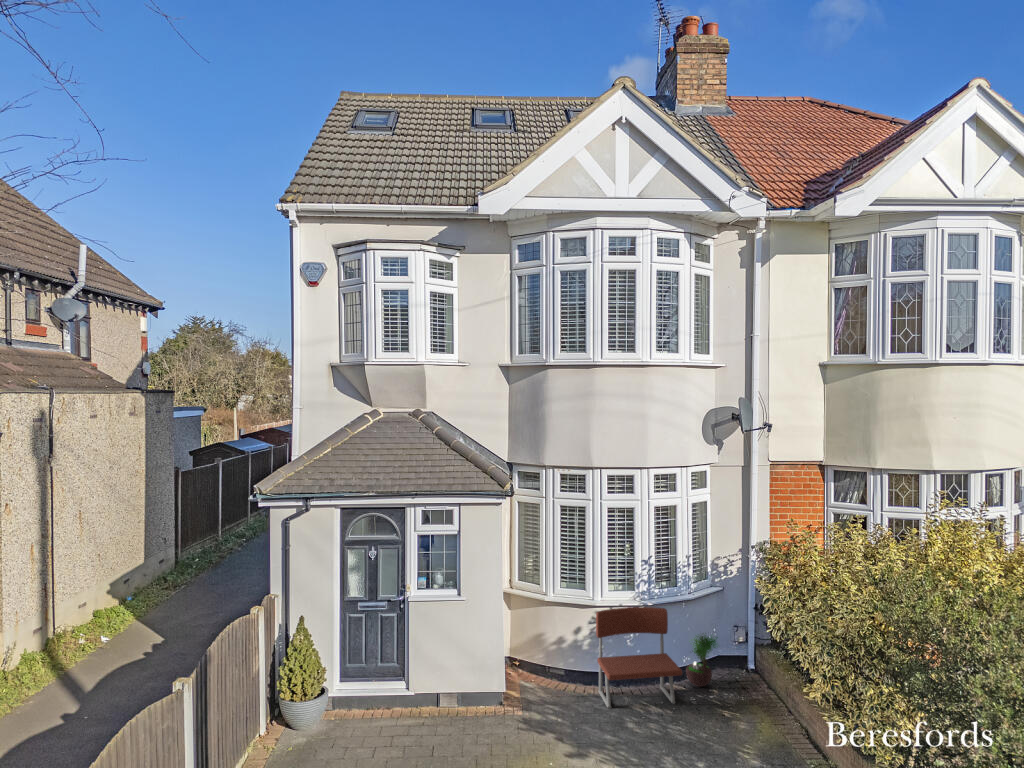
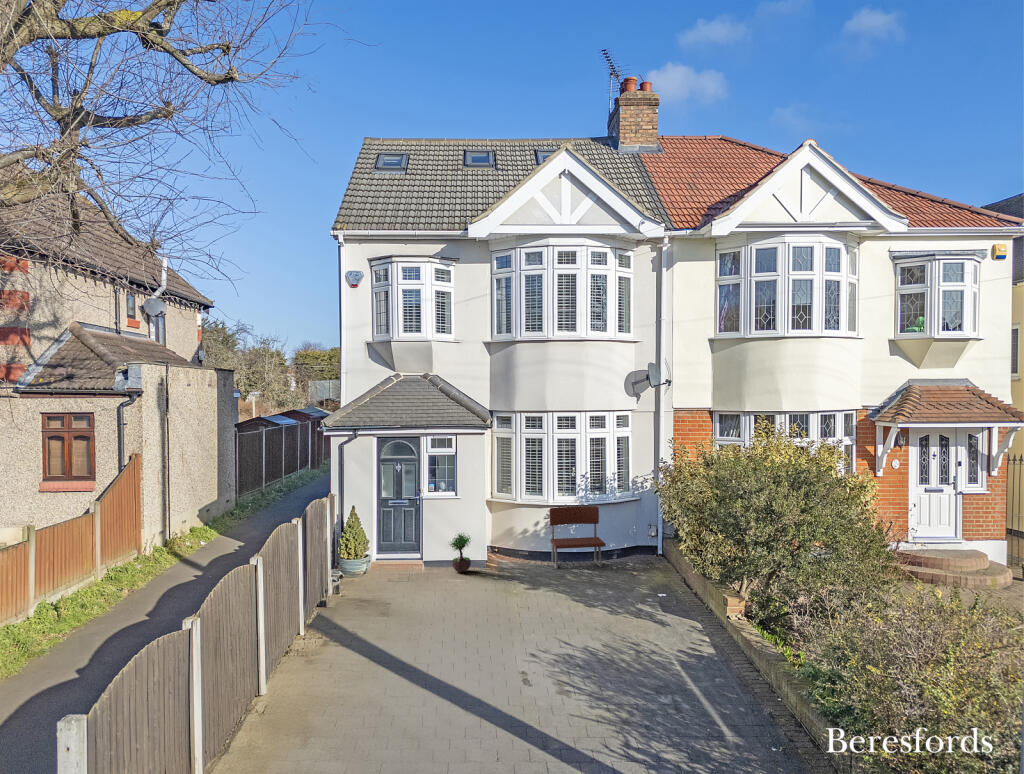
potted tree: present [686,635,716,687] -> present [450,533,471,572]

